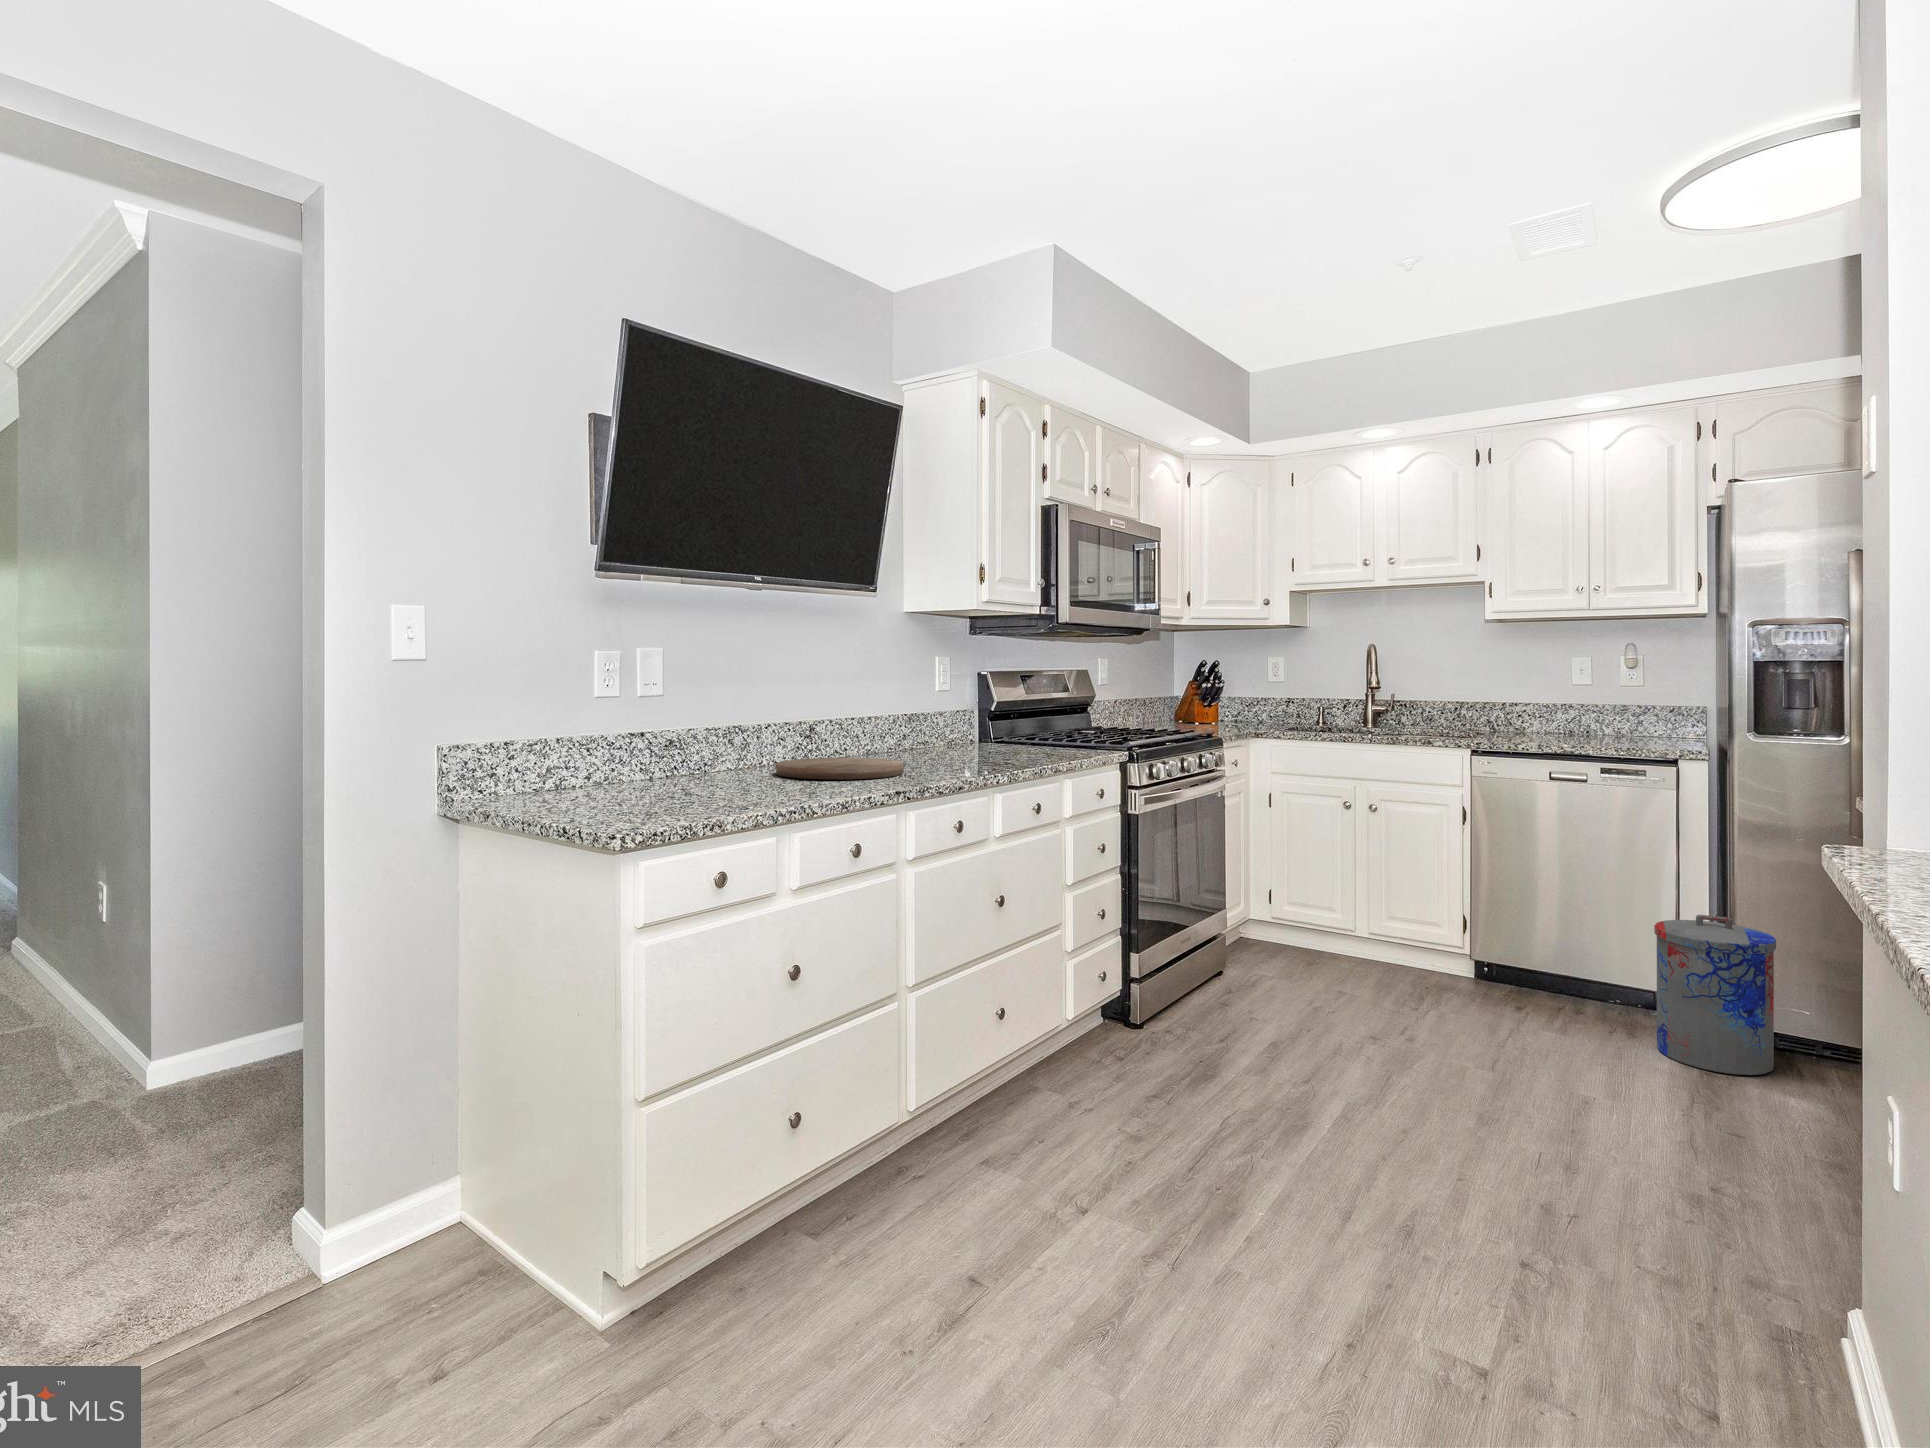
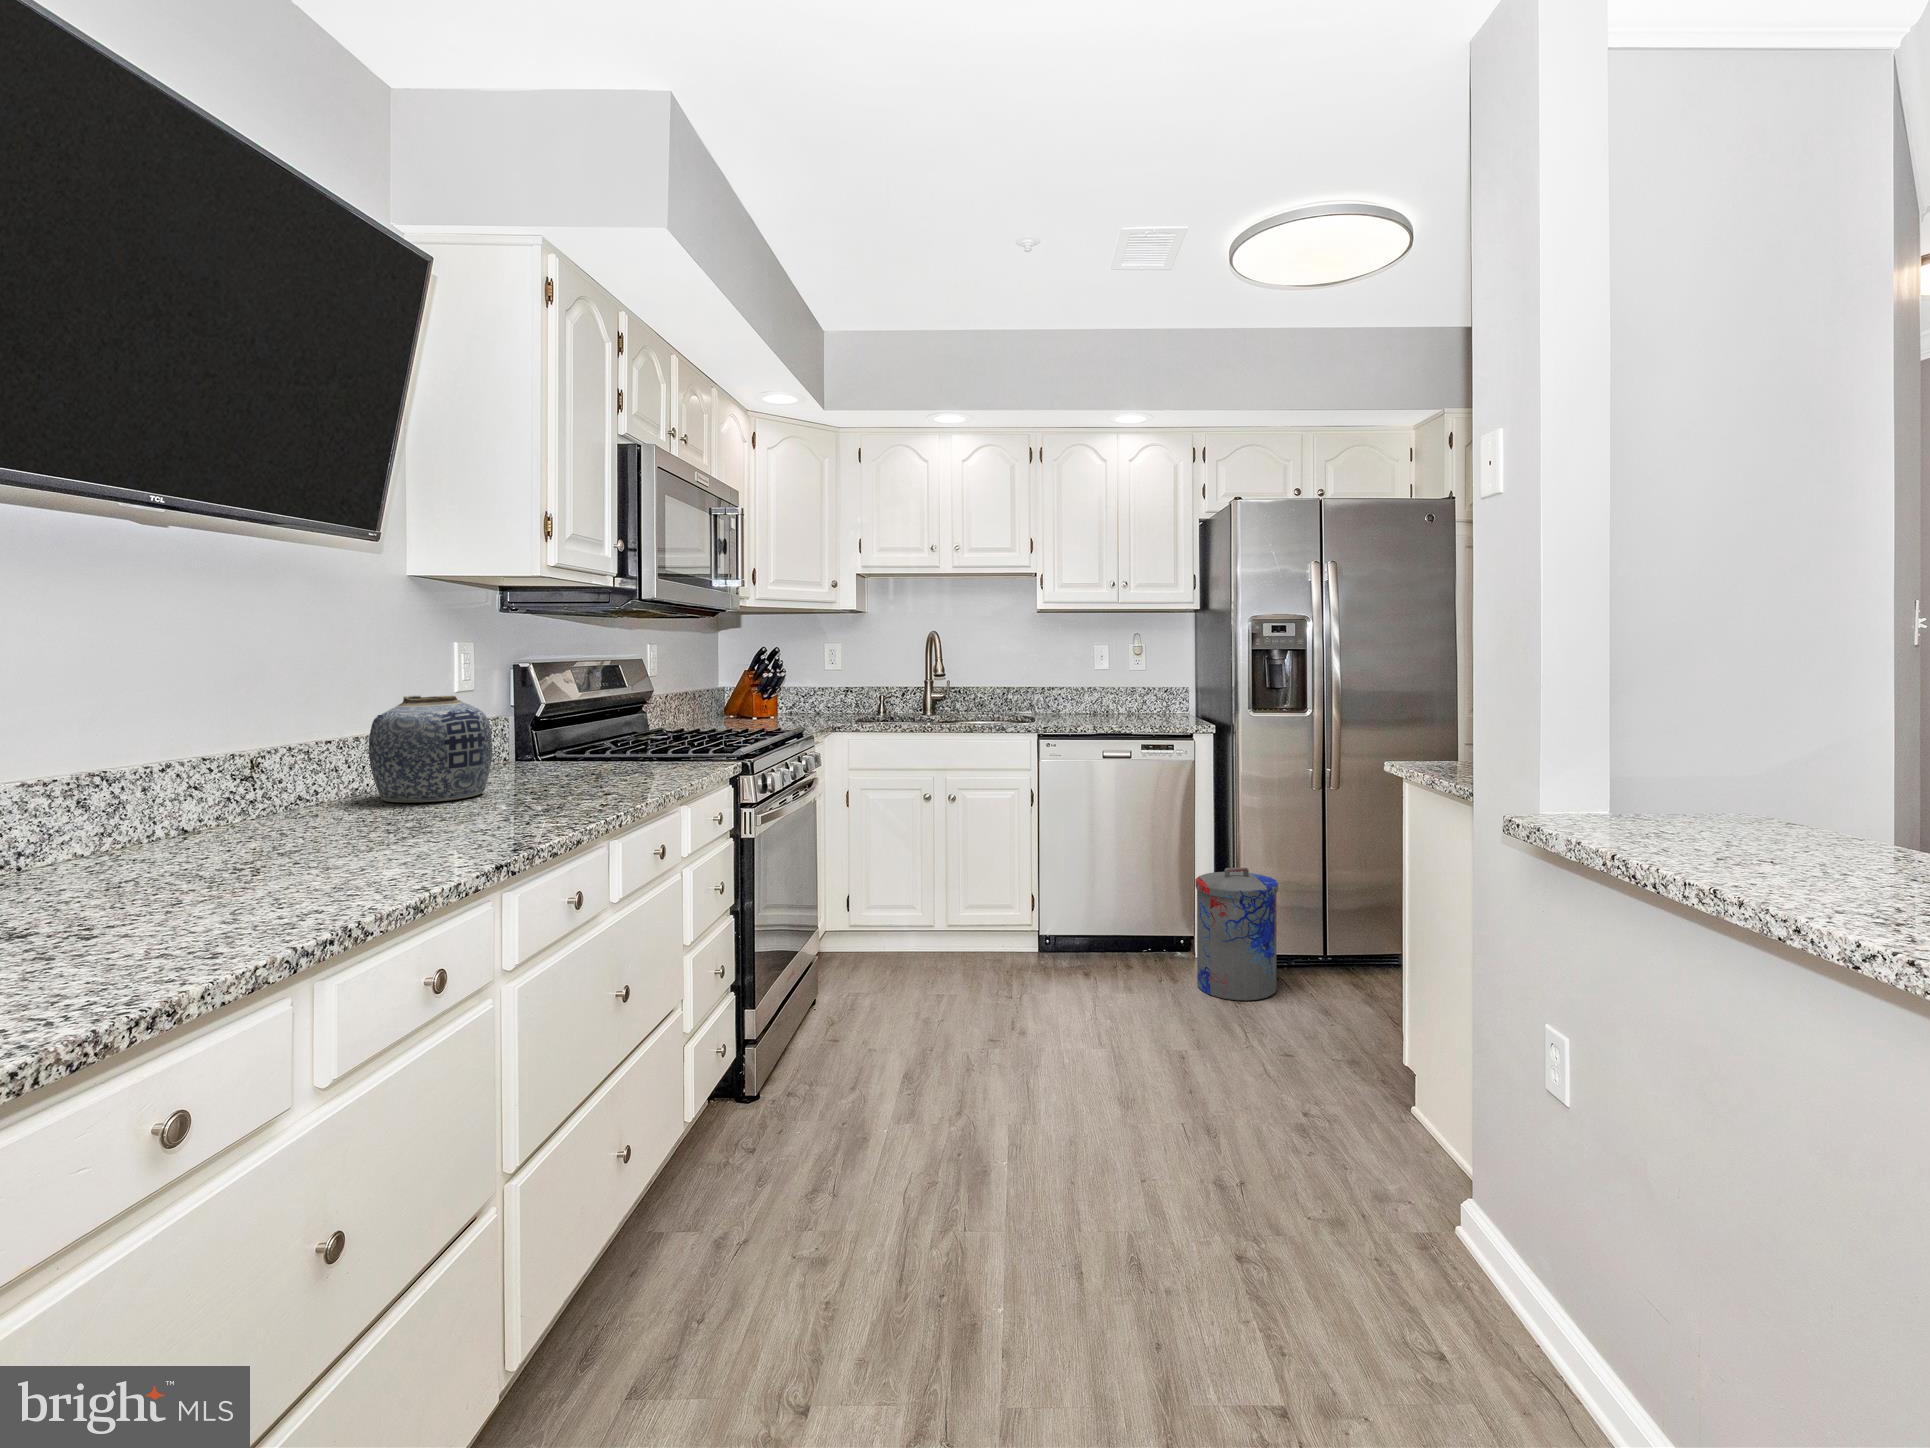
vase: none [870,692,938,760] -> present [369,695,492,803]
cutting board: present [776,758,904,779] -> none [203,805,468,860]

